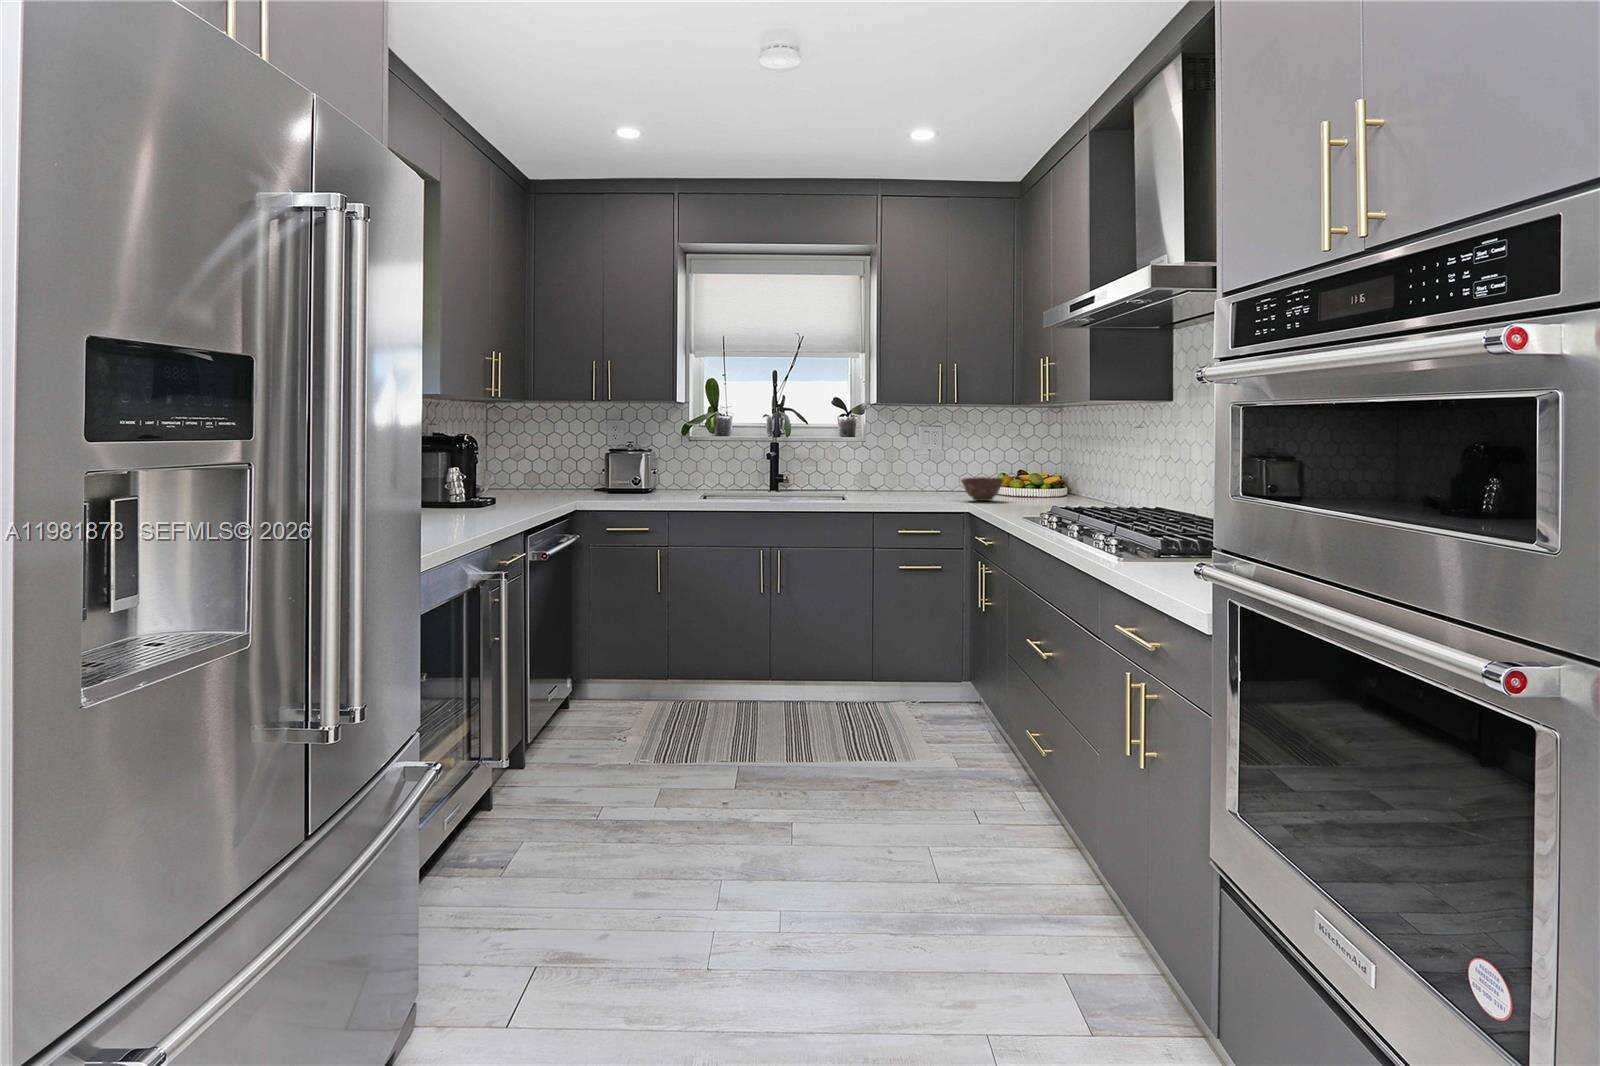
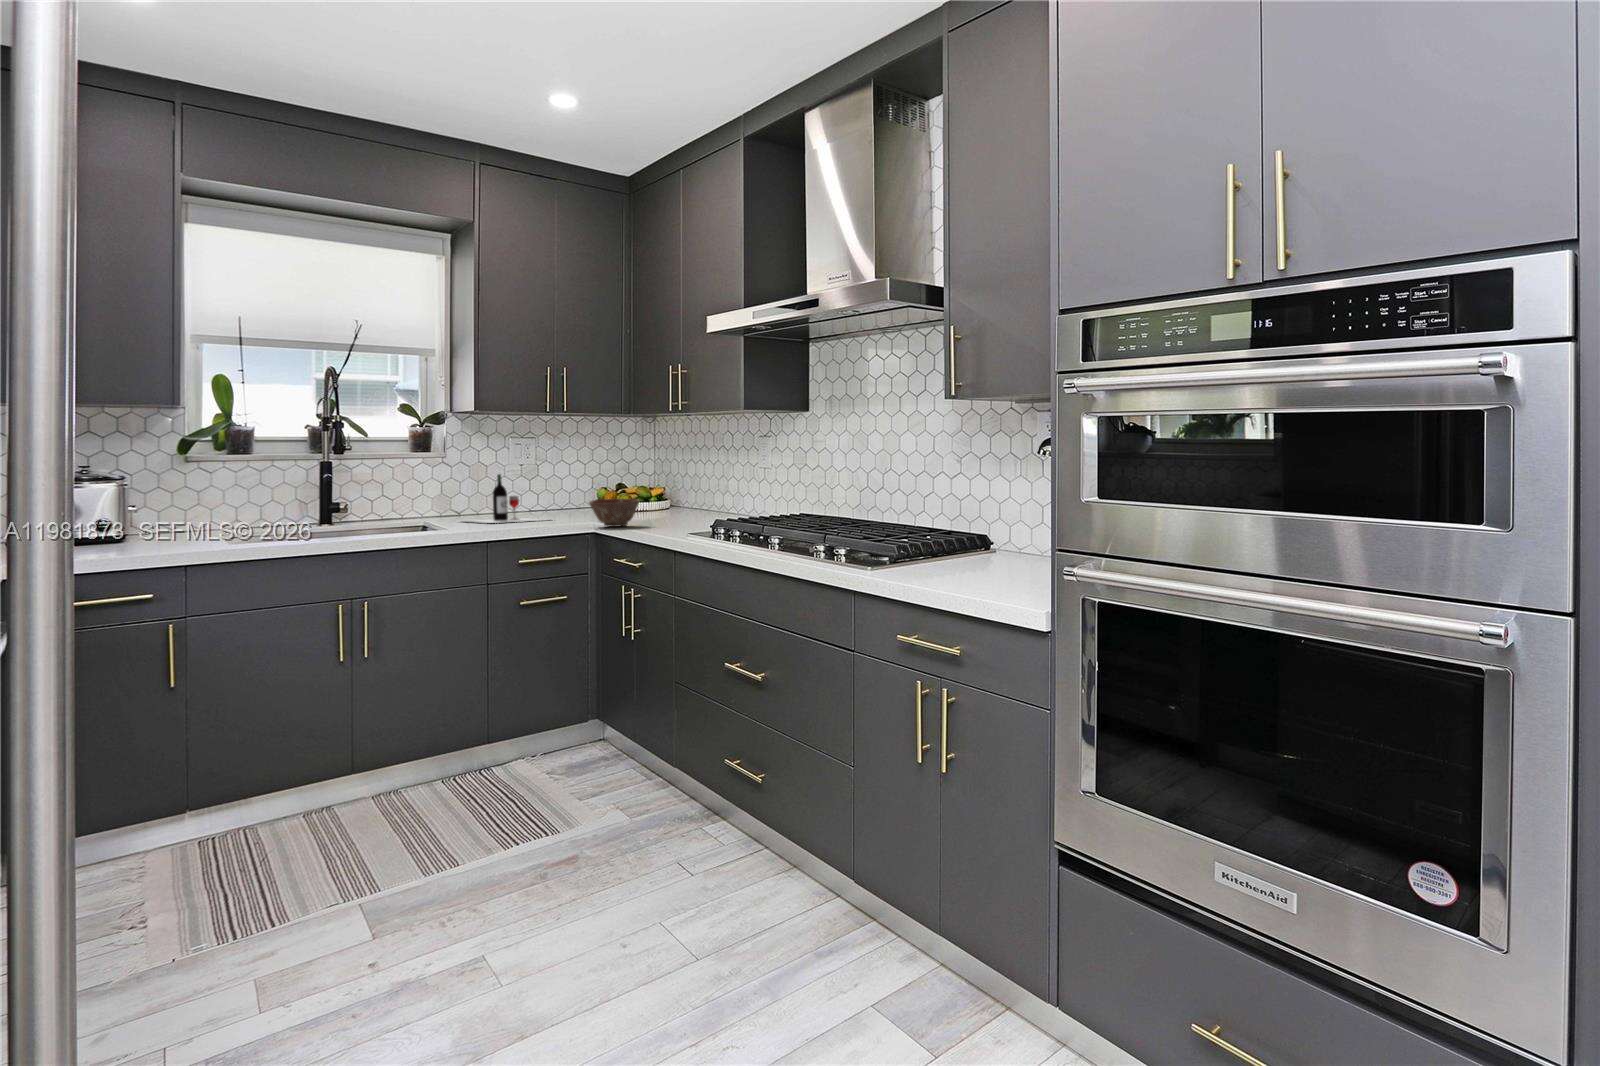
wine bottle: none [875,455,950,494] -> present [473,474,540,523]

